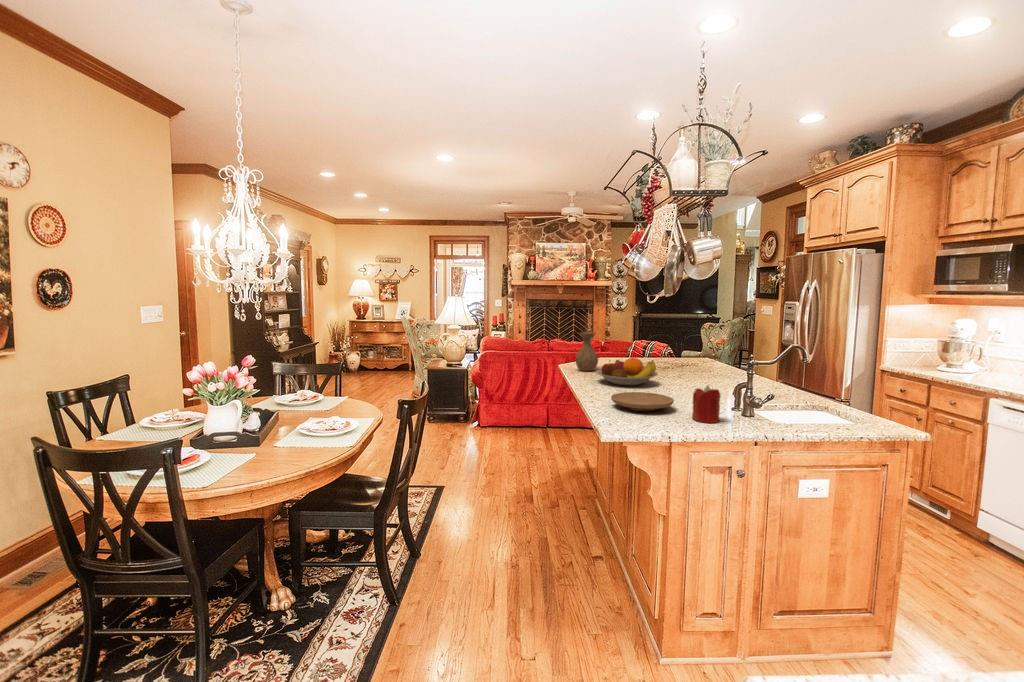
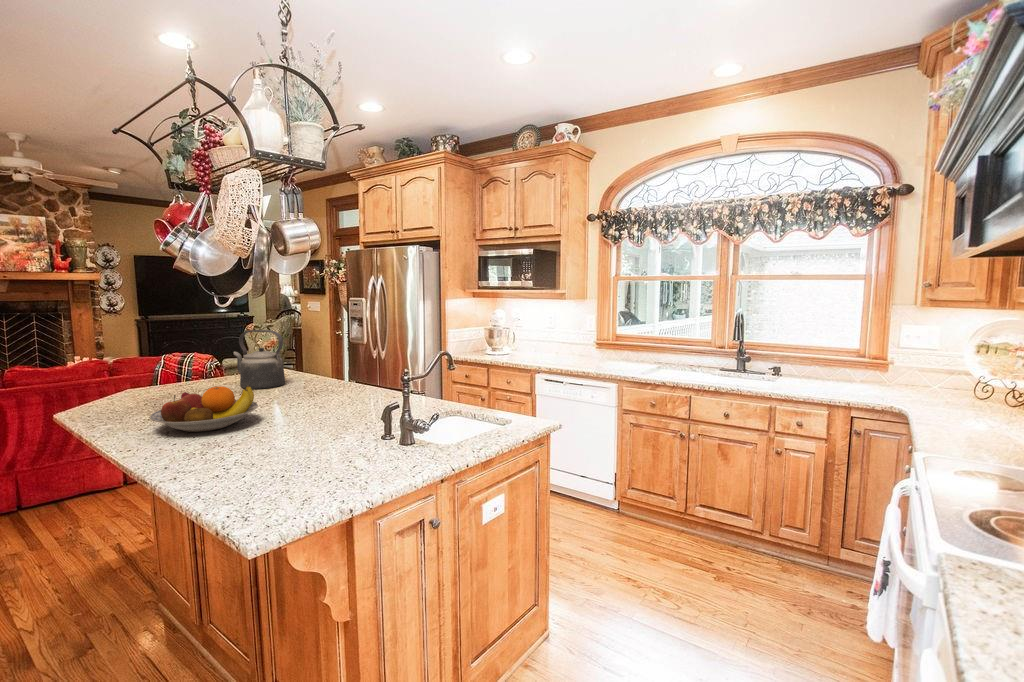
kettle: none [663,324,696,369] -> present [234,330,285,389]
vase: present [576,332,598,371] -> none [93,353,140,417]
candle: present [692,385,720,423] -> none [357,414,394,468]
plate: present [611,392,674,411] -> none [216,438,322,476]

